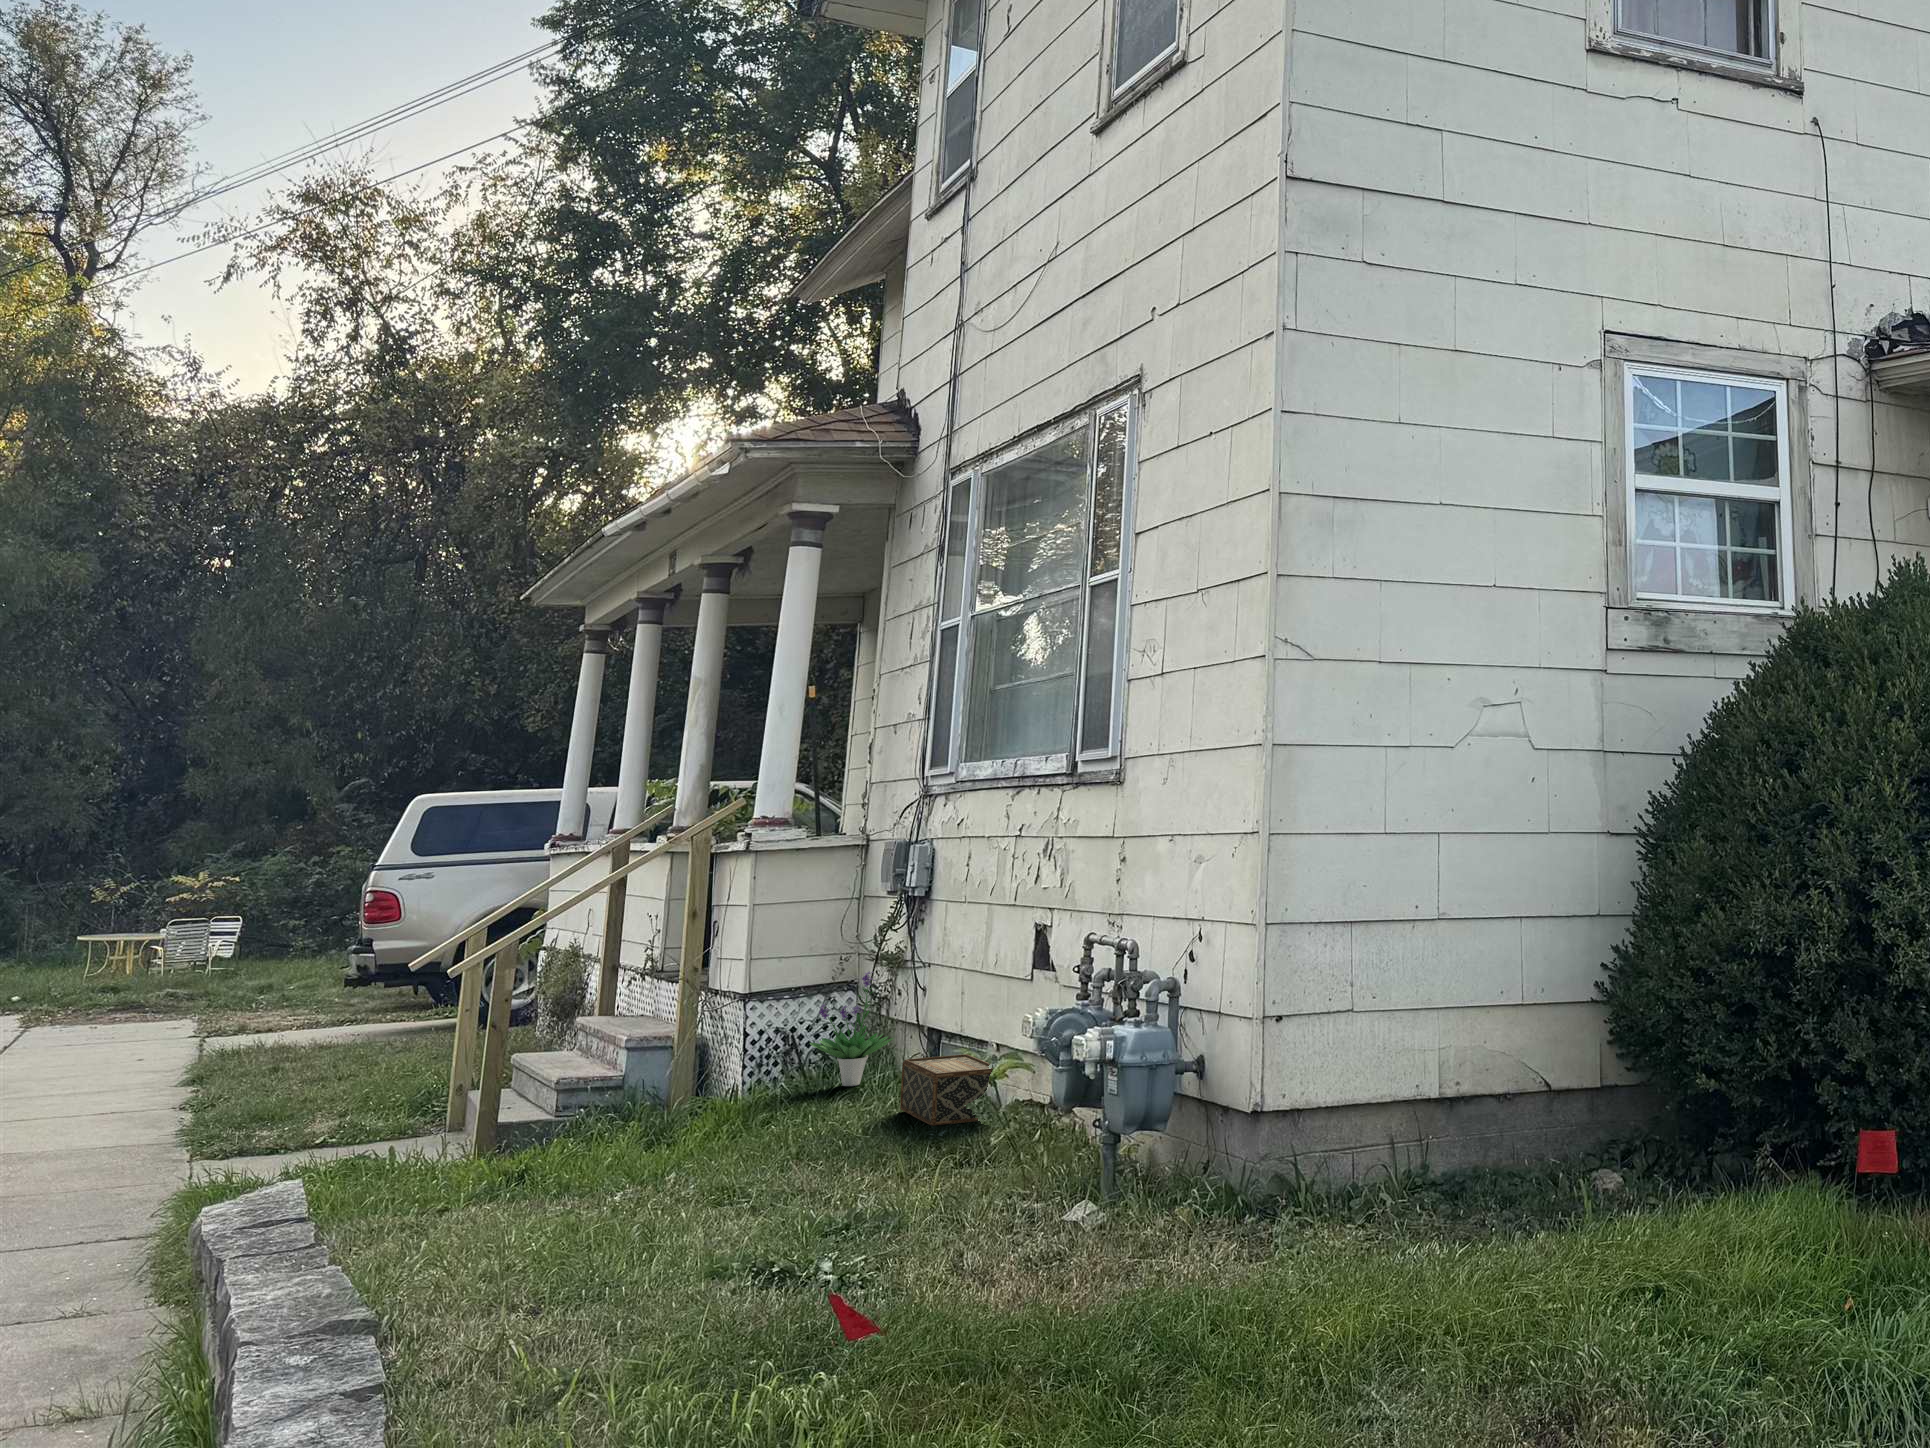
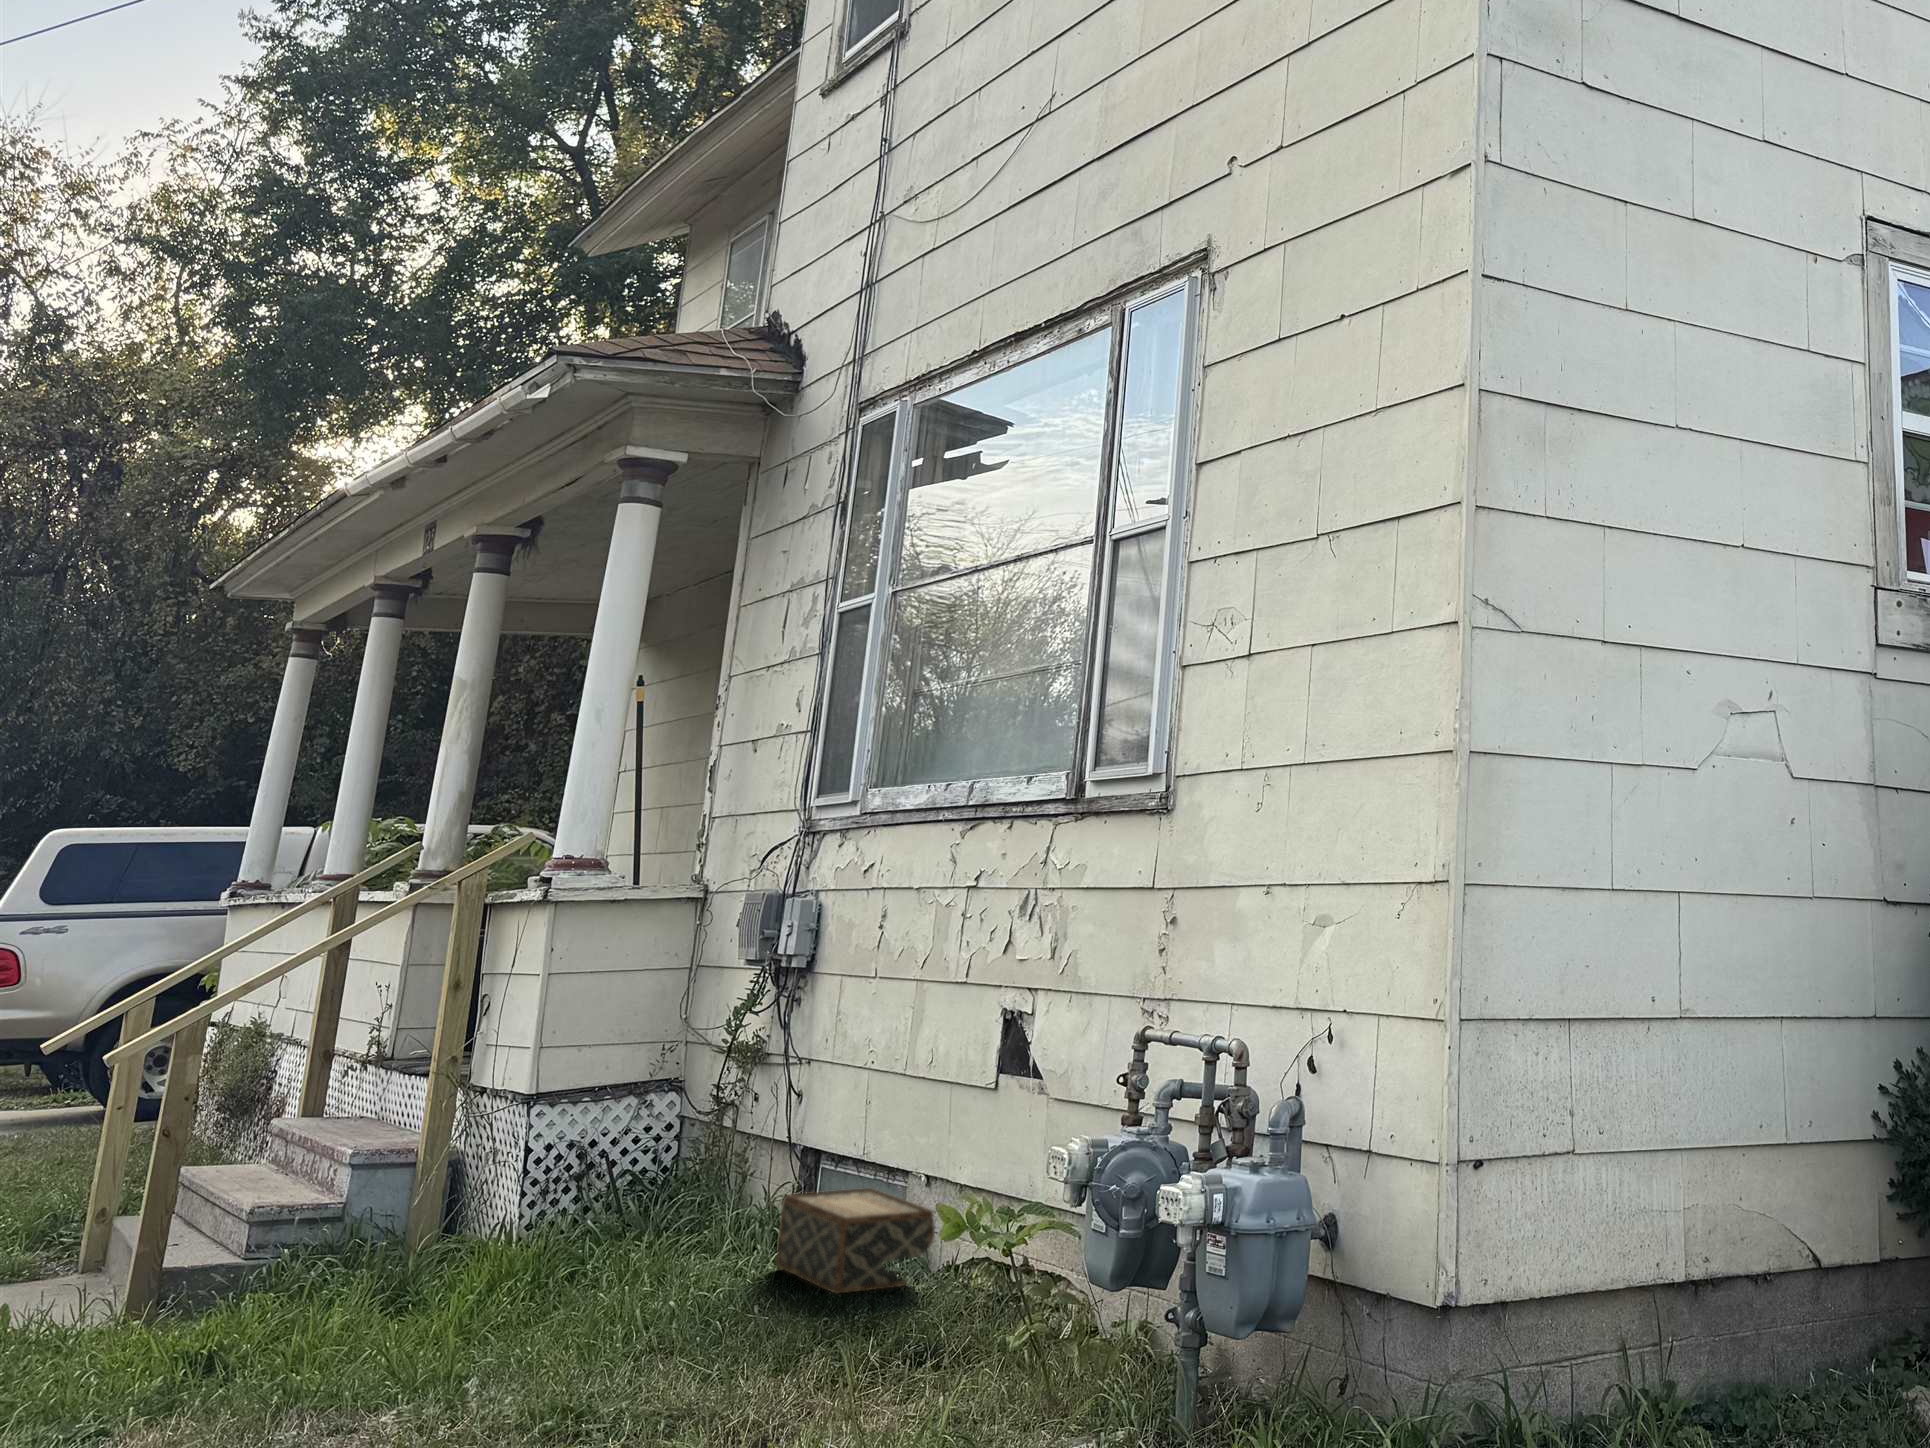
potted plant: present [810,971,893,1086] -> none [626,1067,745,1227]

